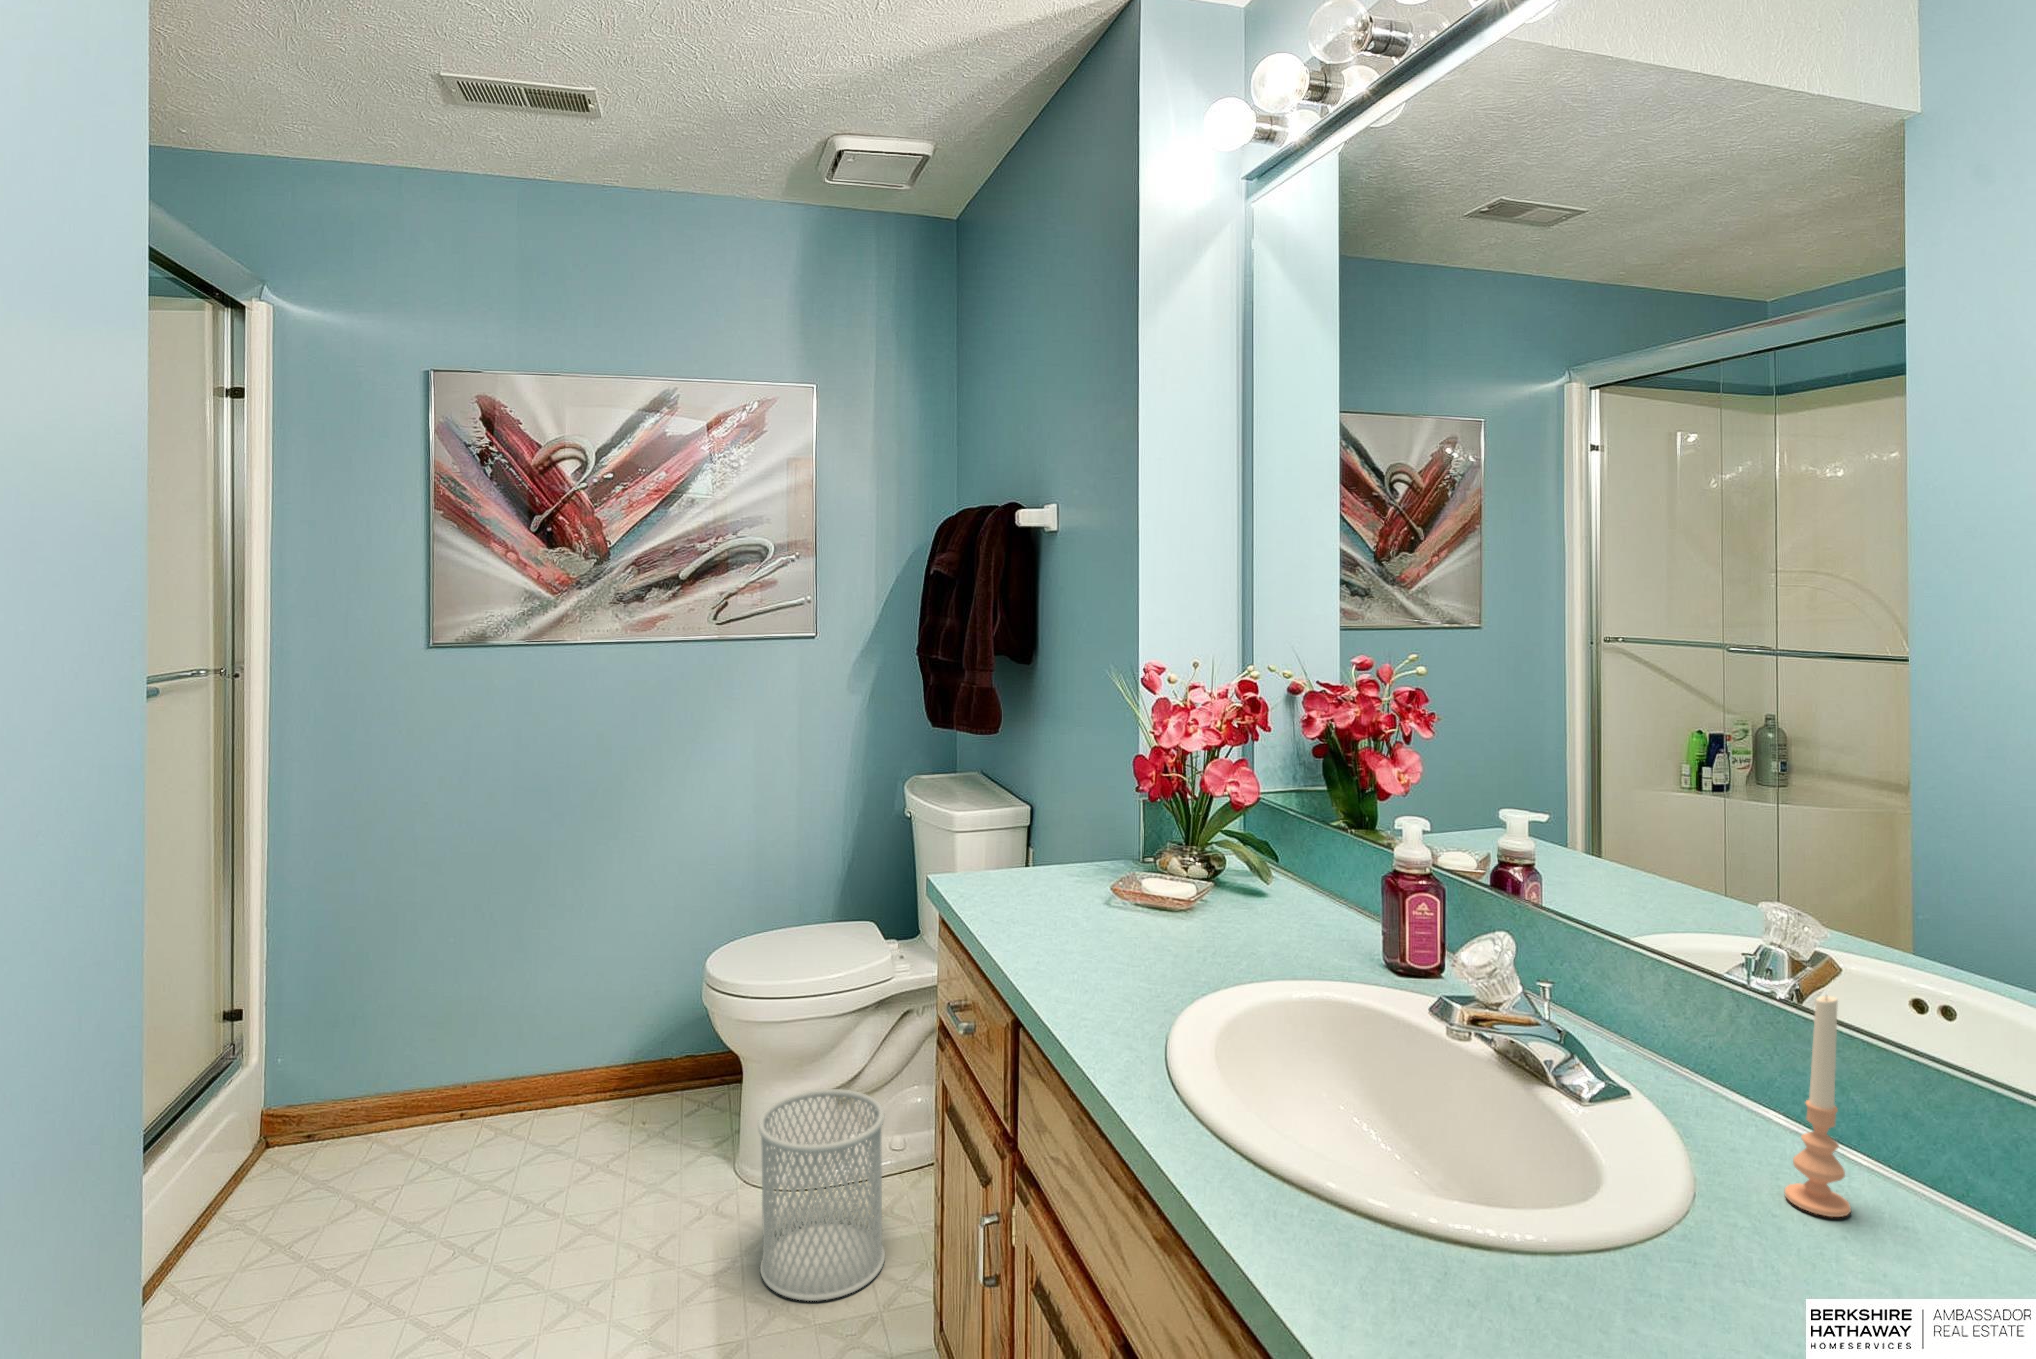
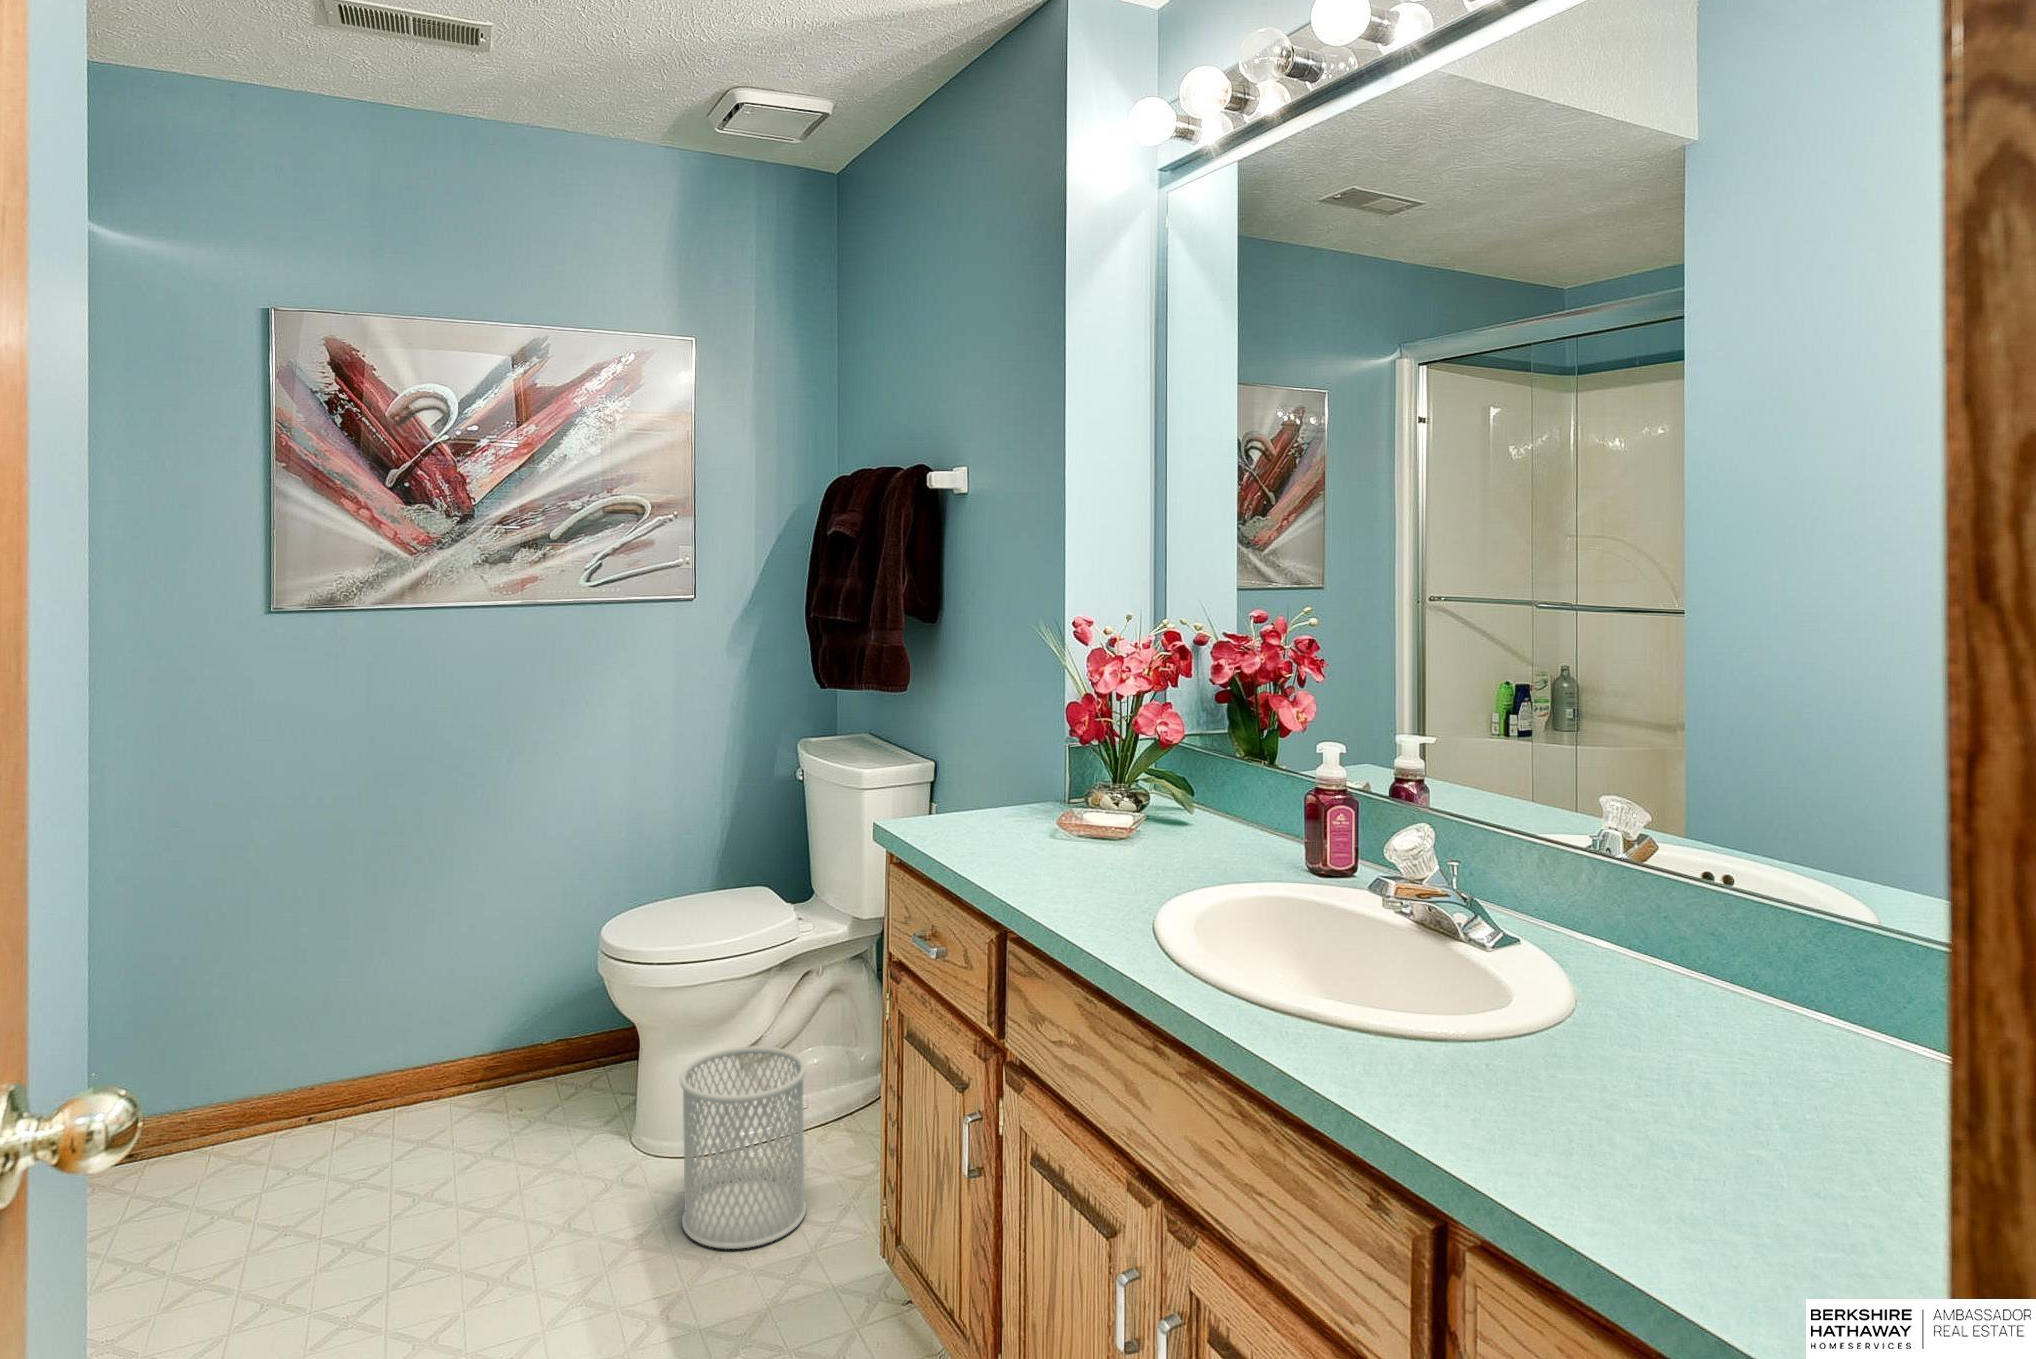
candle: present [1784,995,1851,1217] -> none [1646,840,1692,1002]

